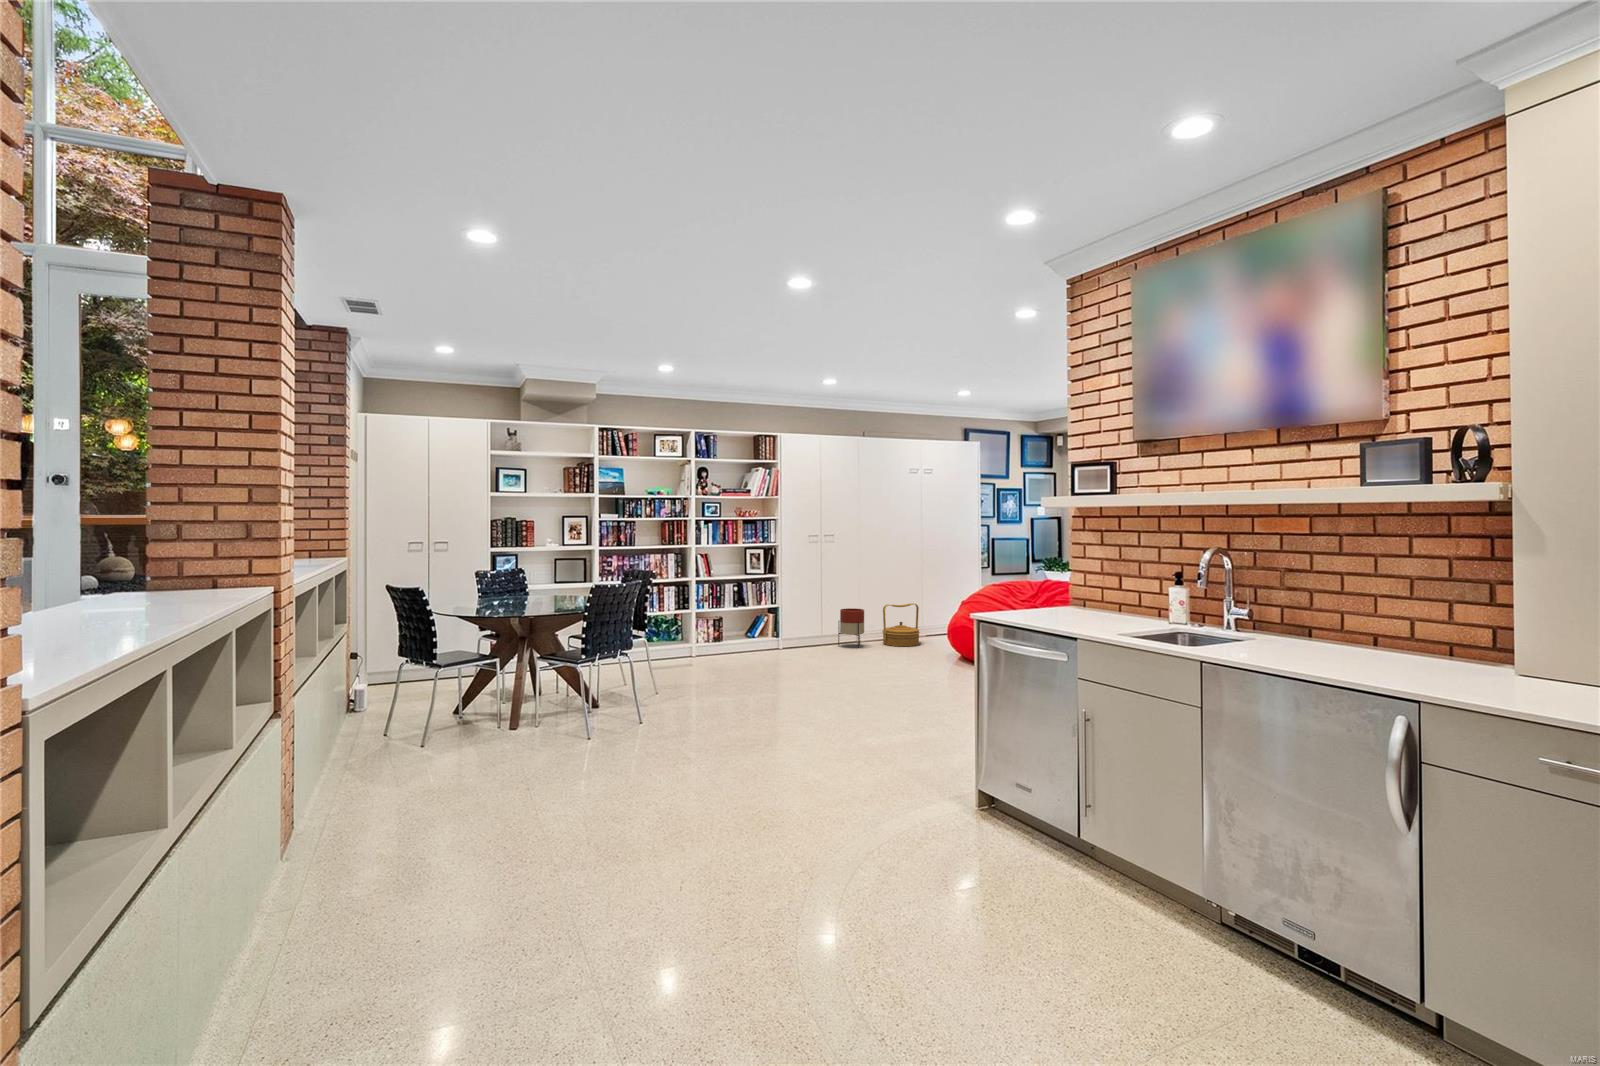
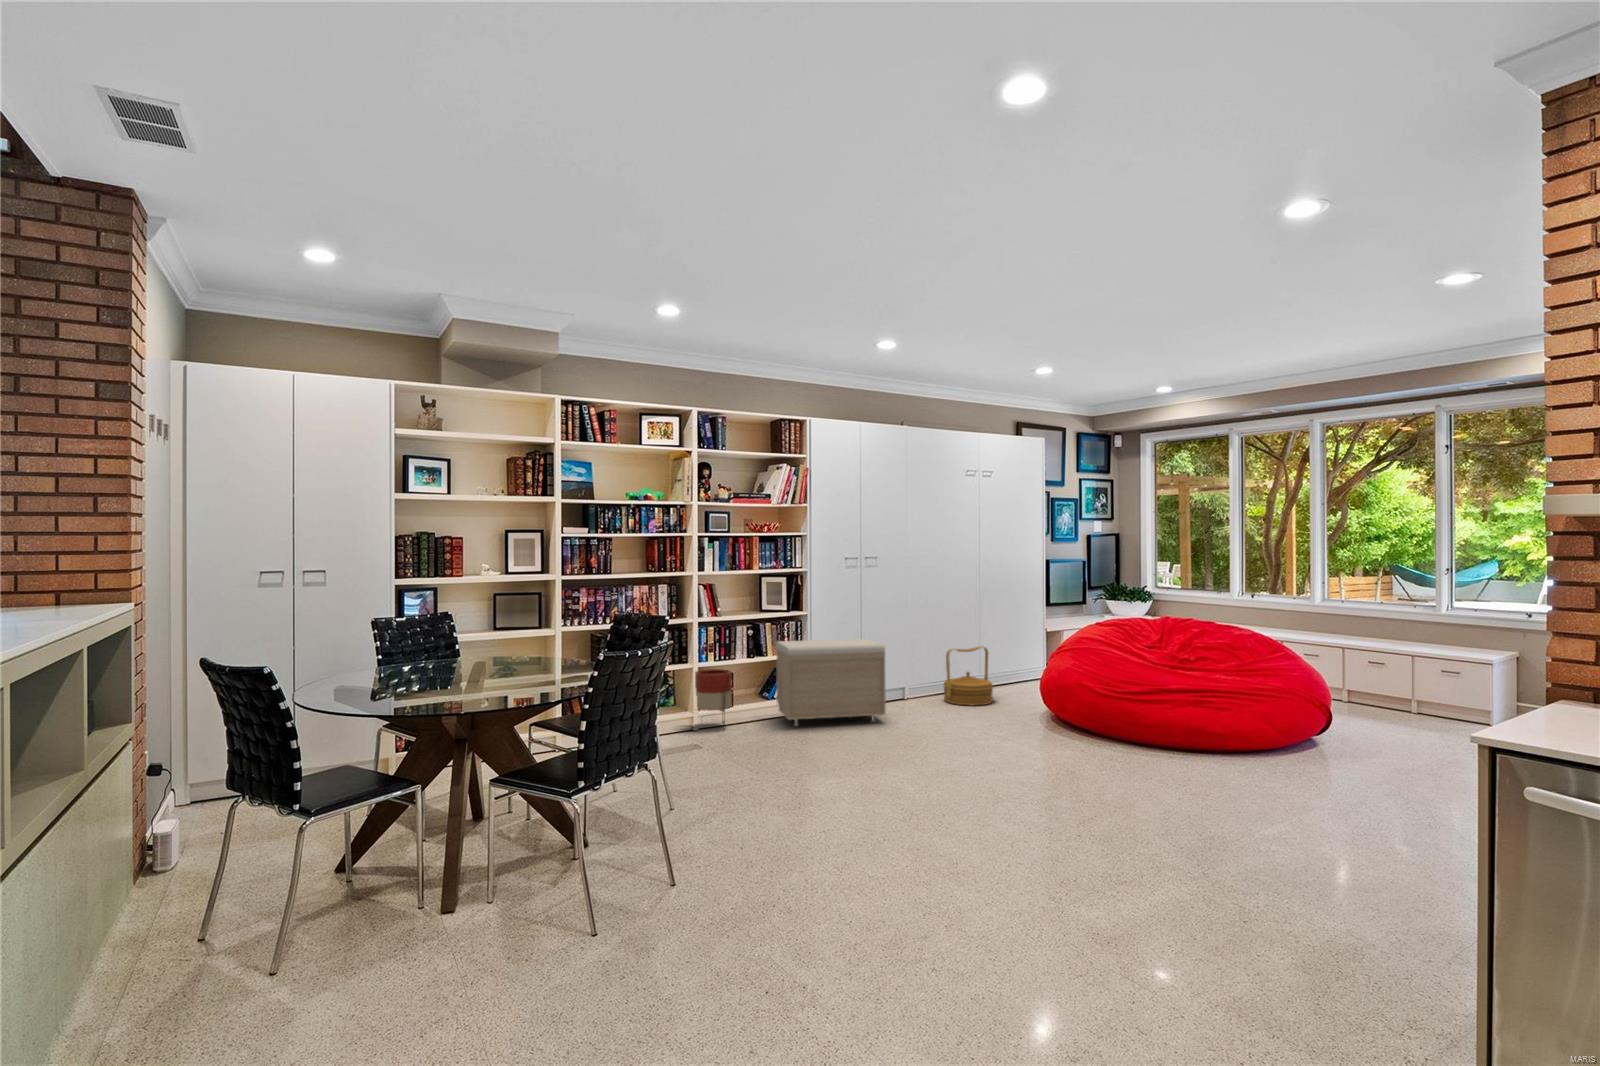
storage bench: none [753,595,827,655] -> present [776,639,886,726]
planter: present [838,608,864,648] -> present [695,669,732,728]

